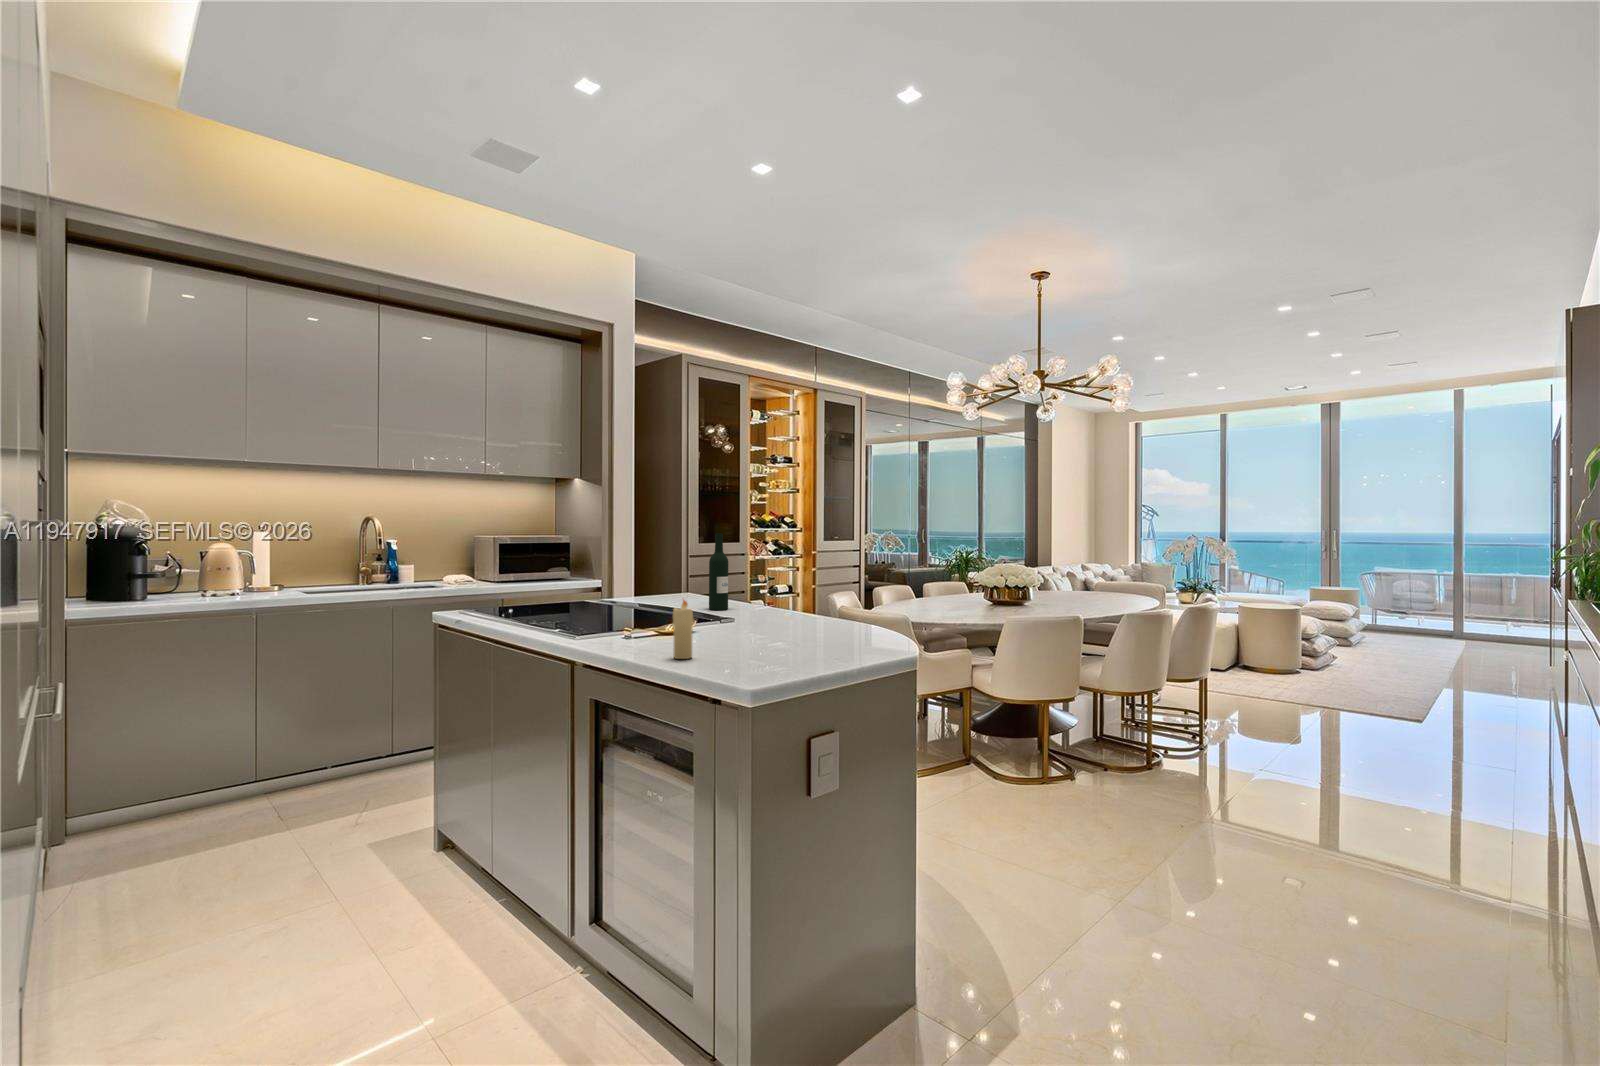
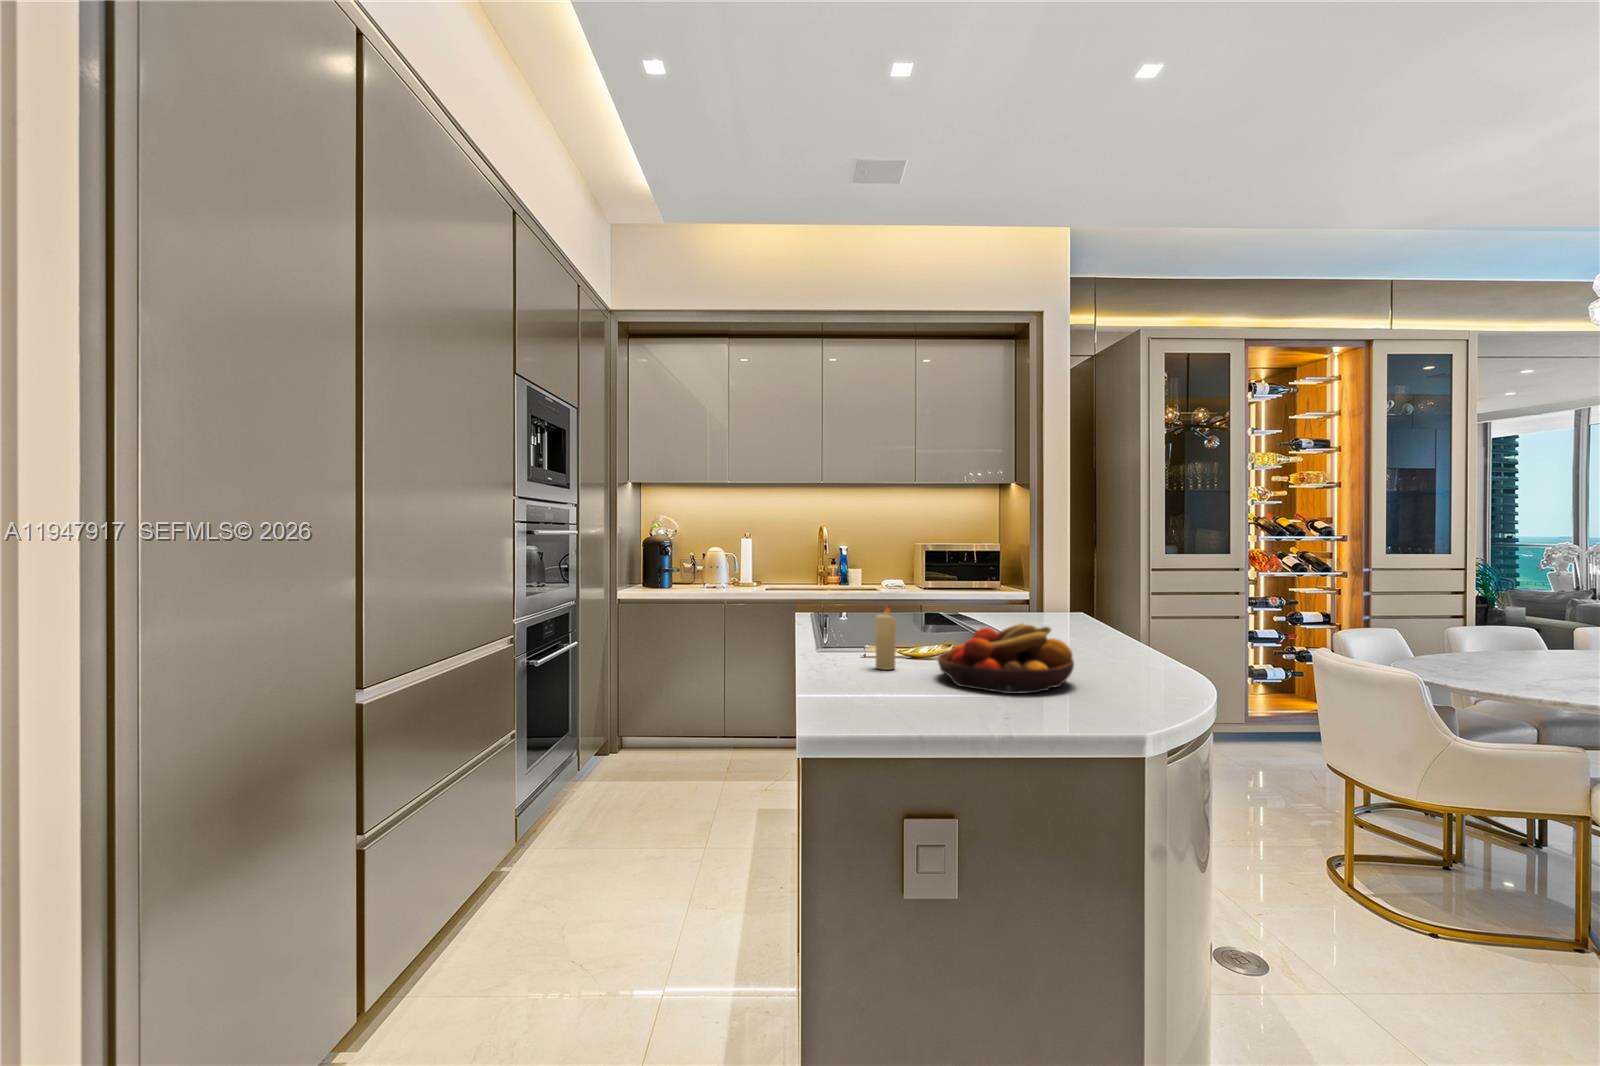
wine bottle: present [709,534,728,610] -> none [1055,540,1079,631]
fruit bowl: none [735,605,848,664] -> present [938,623,1074,694]

